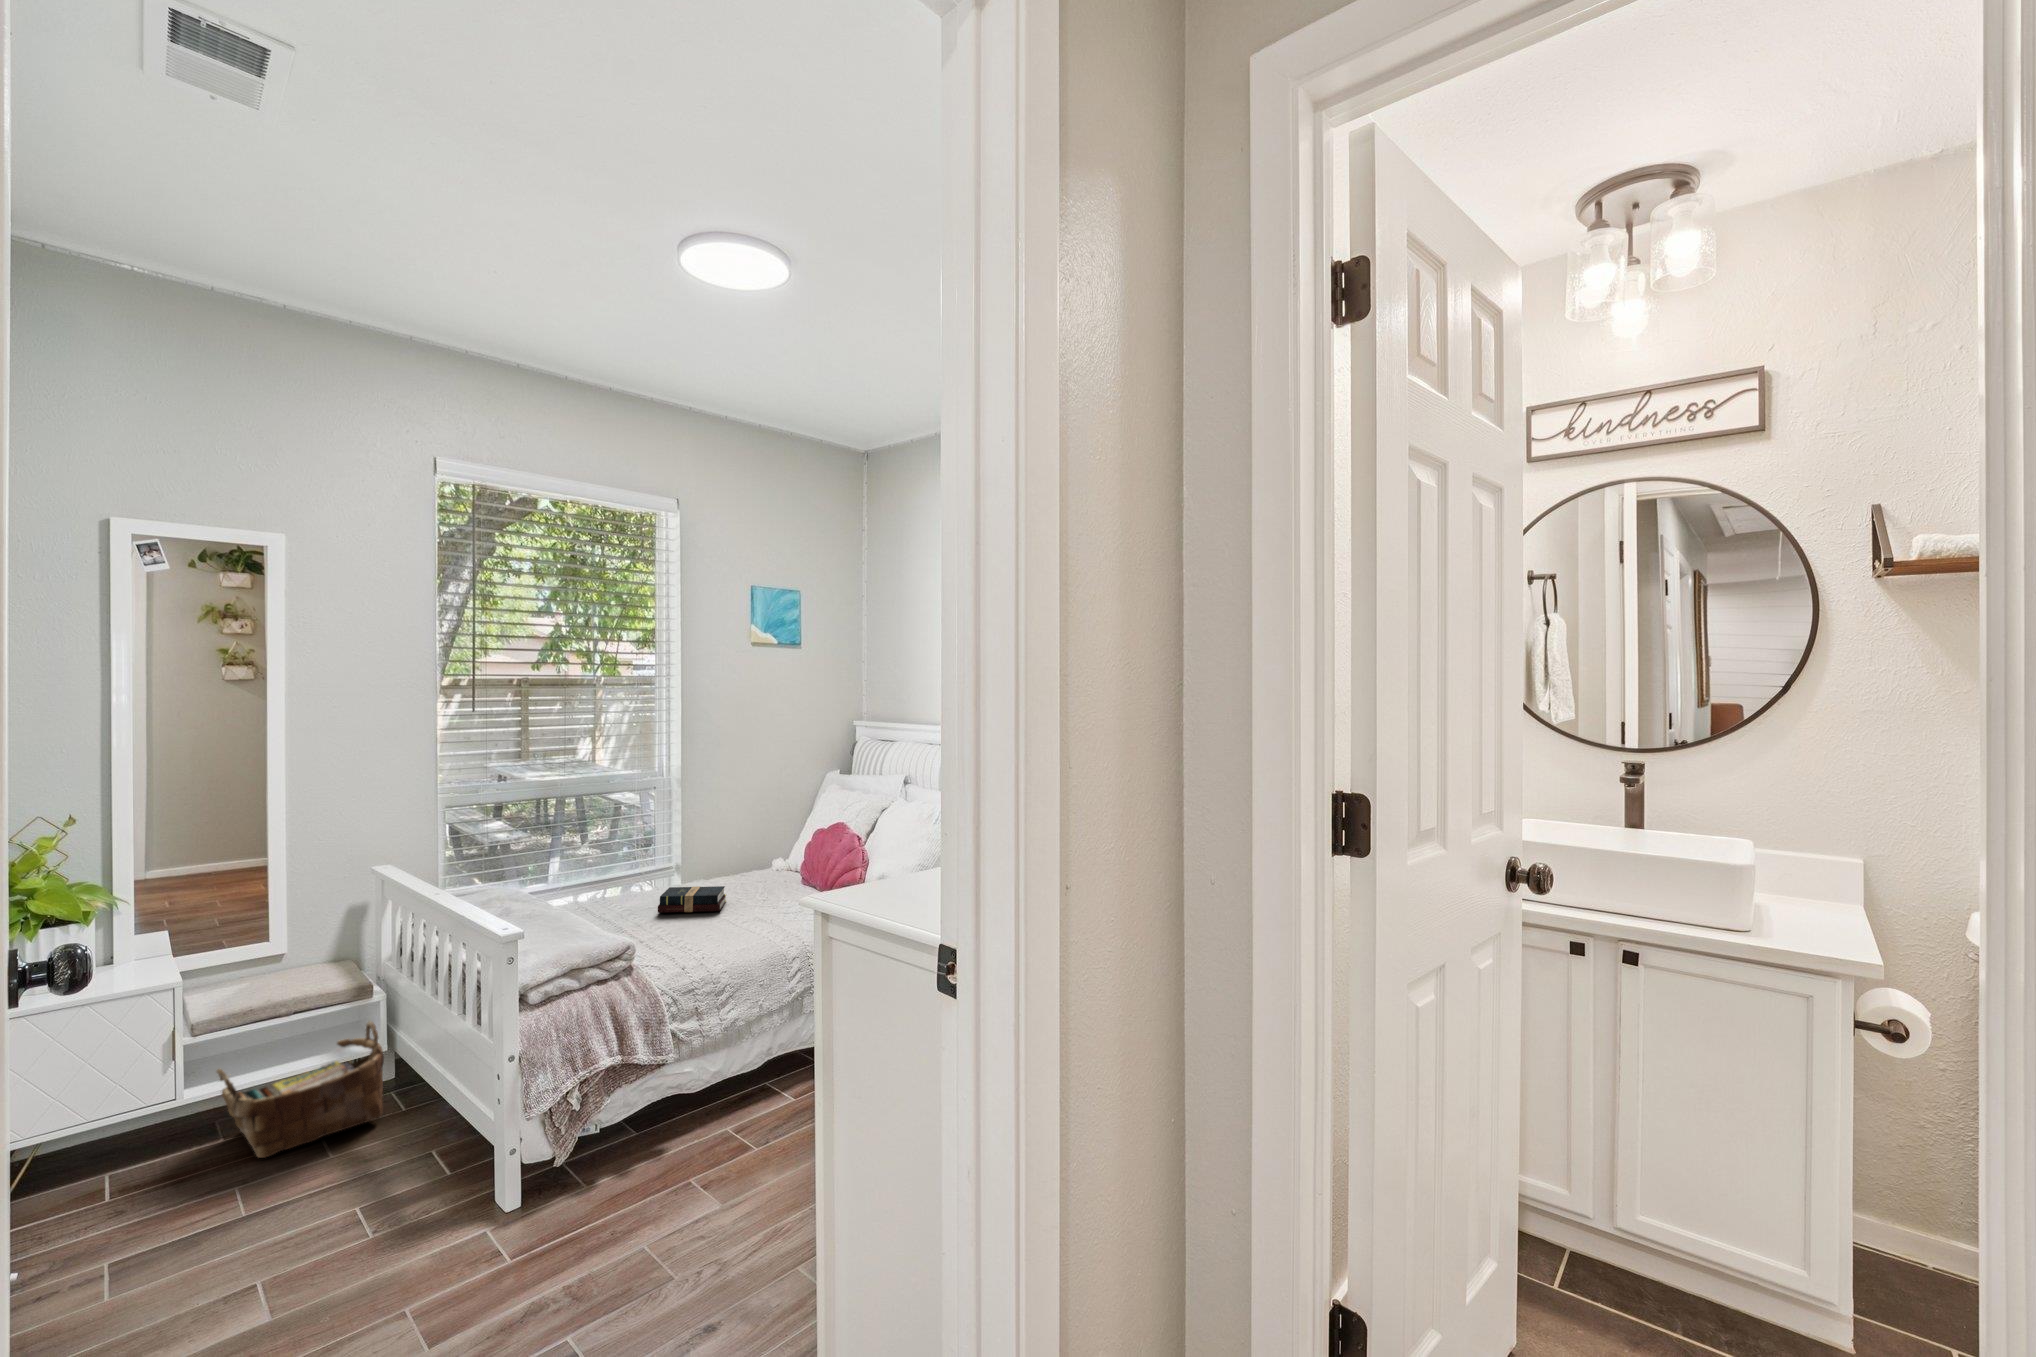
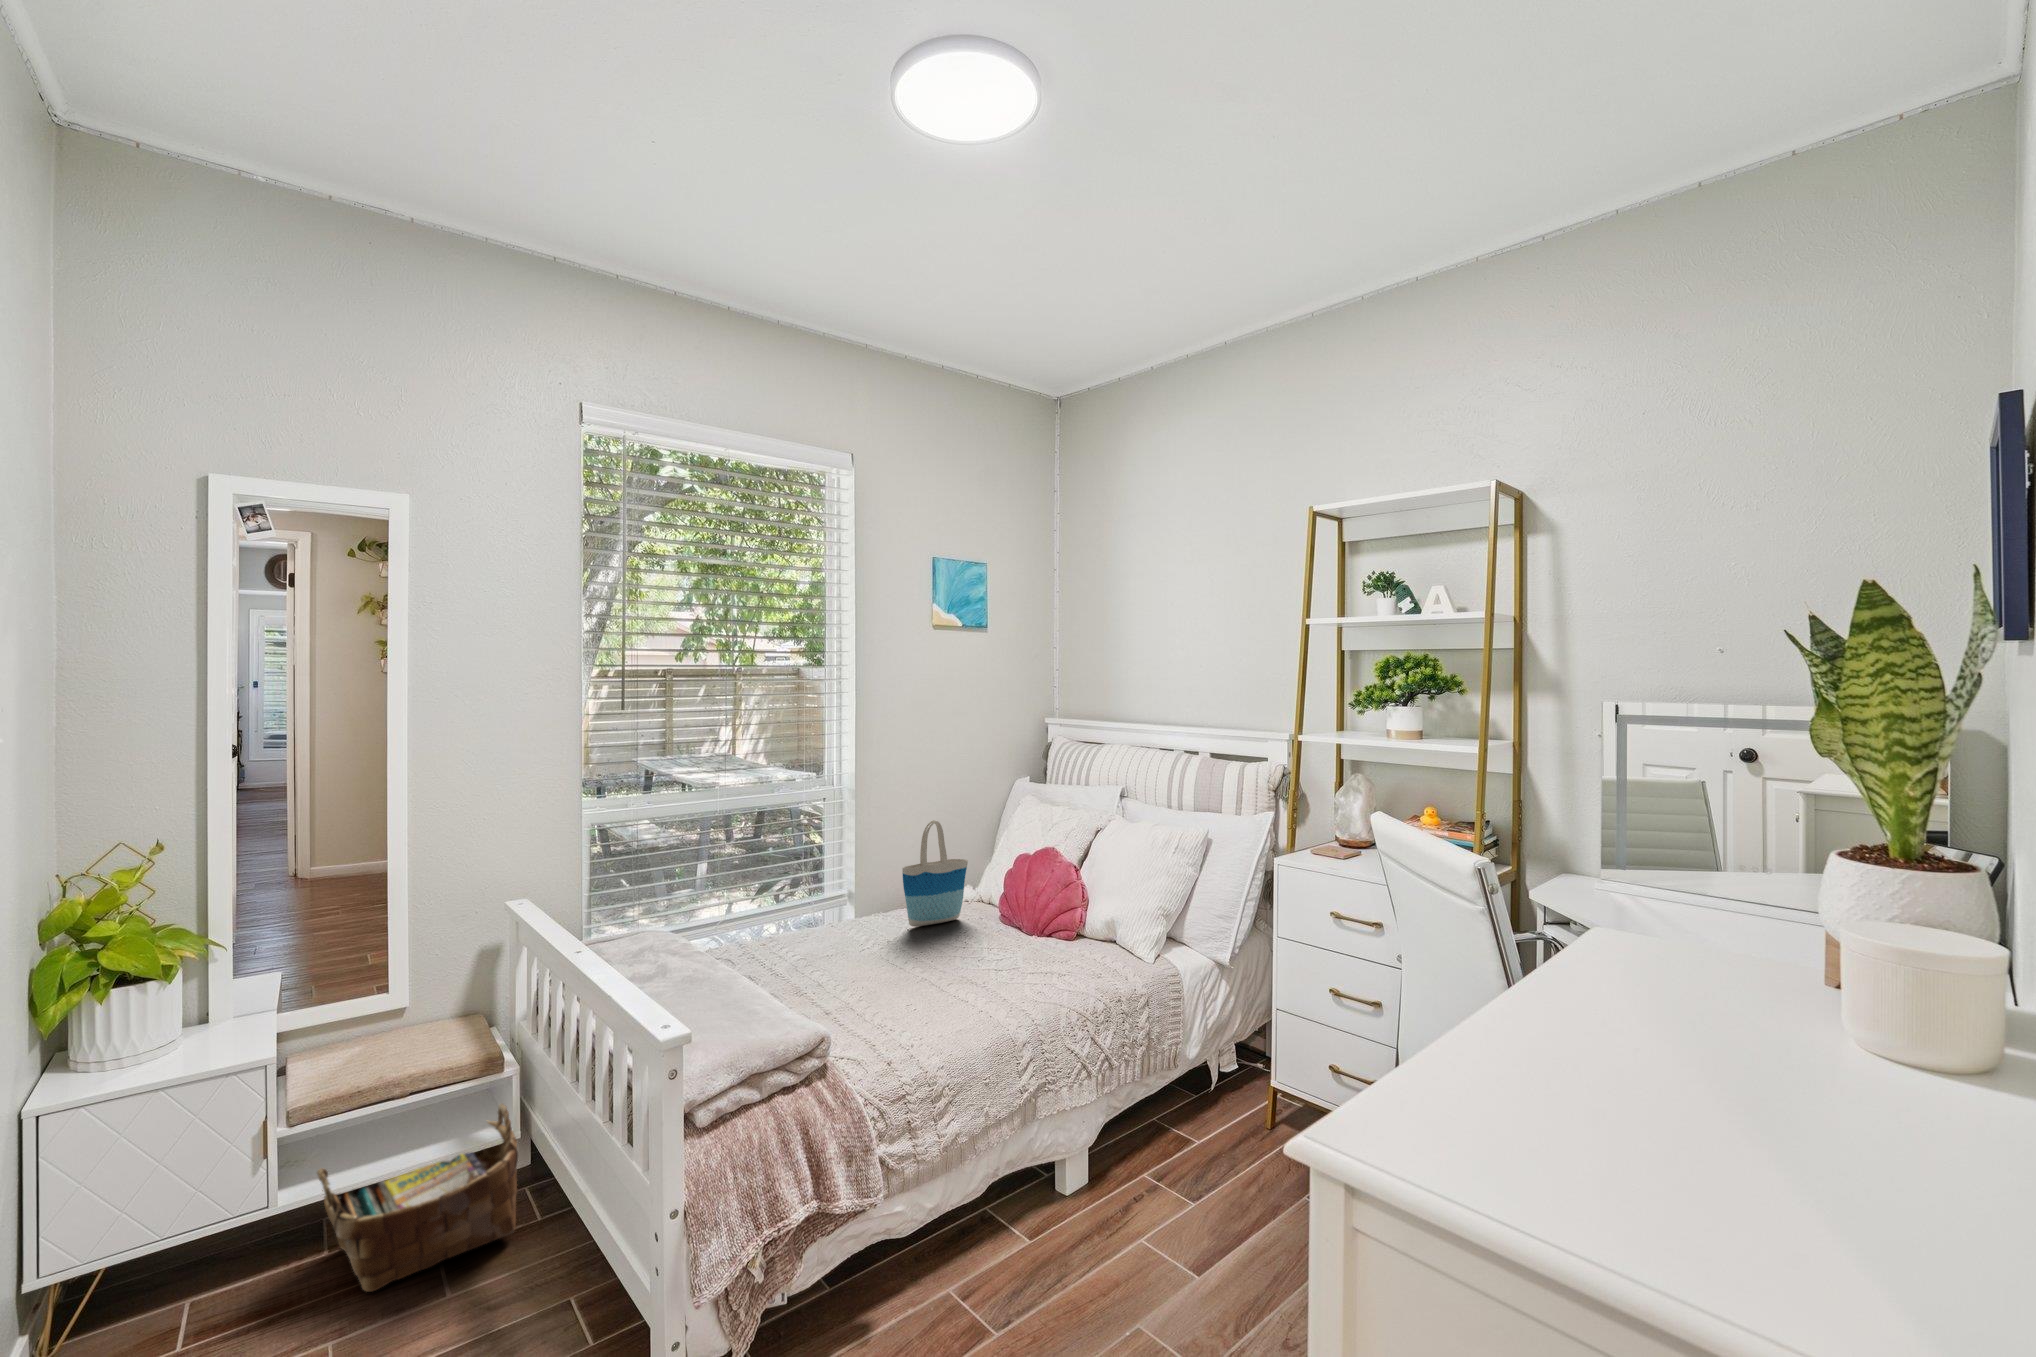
tote bag: none [713,799,771,886] -> present [902,820,968,926]
hardback book: present [658,886,726,913] -> none [842,931,921,967]

